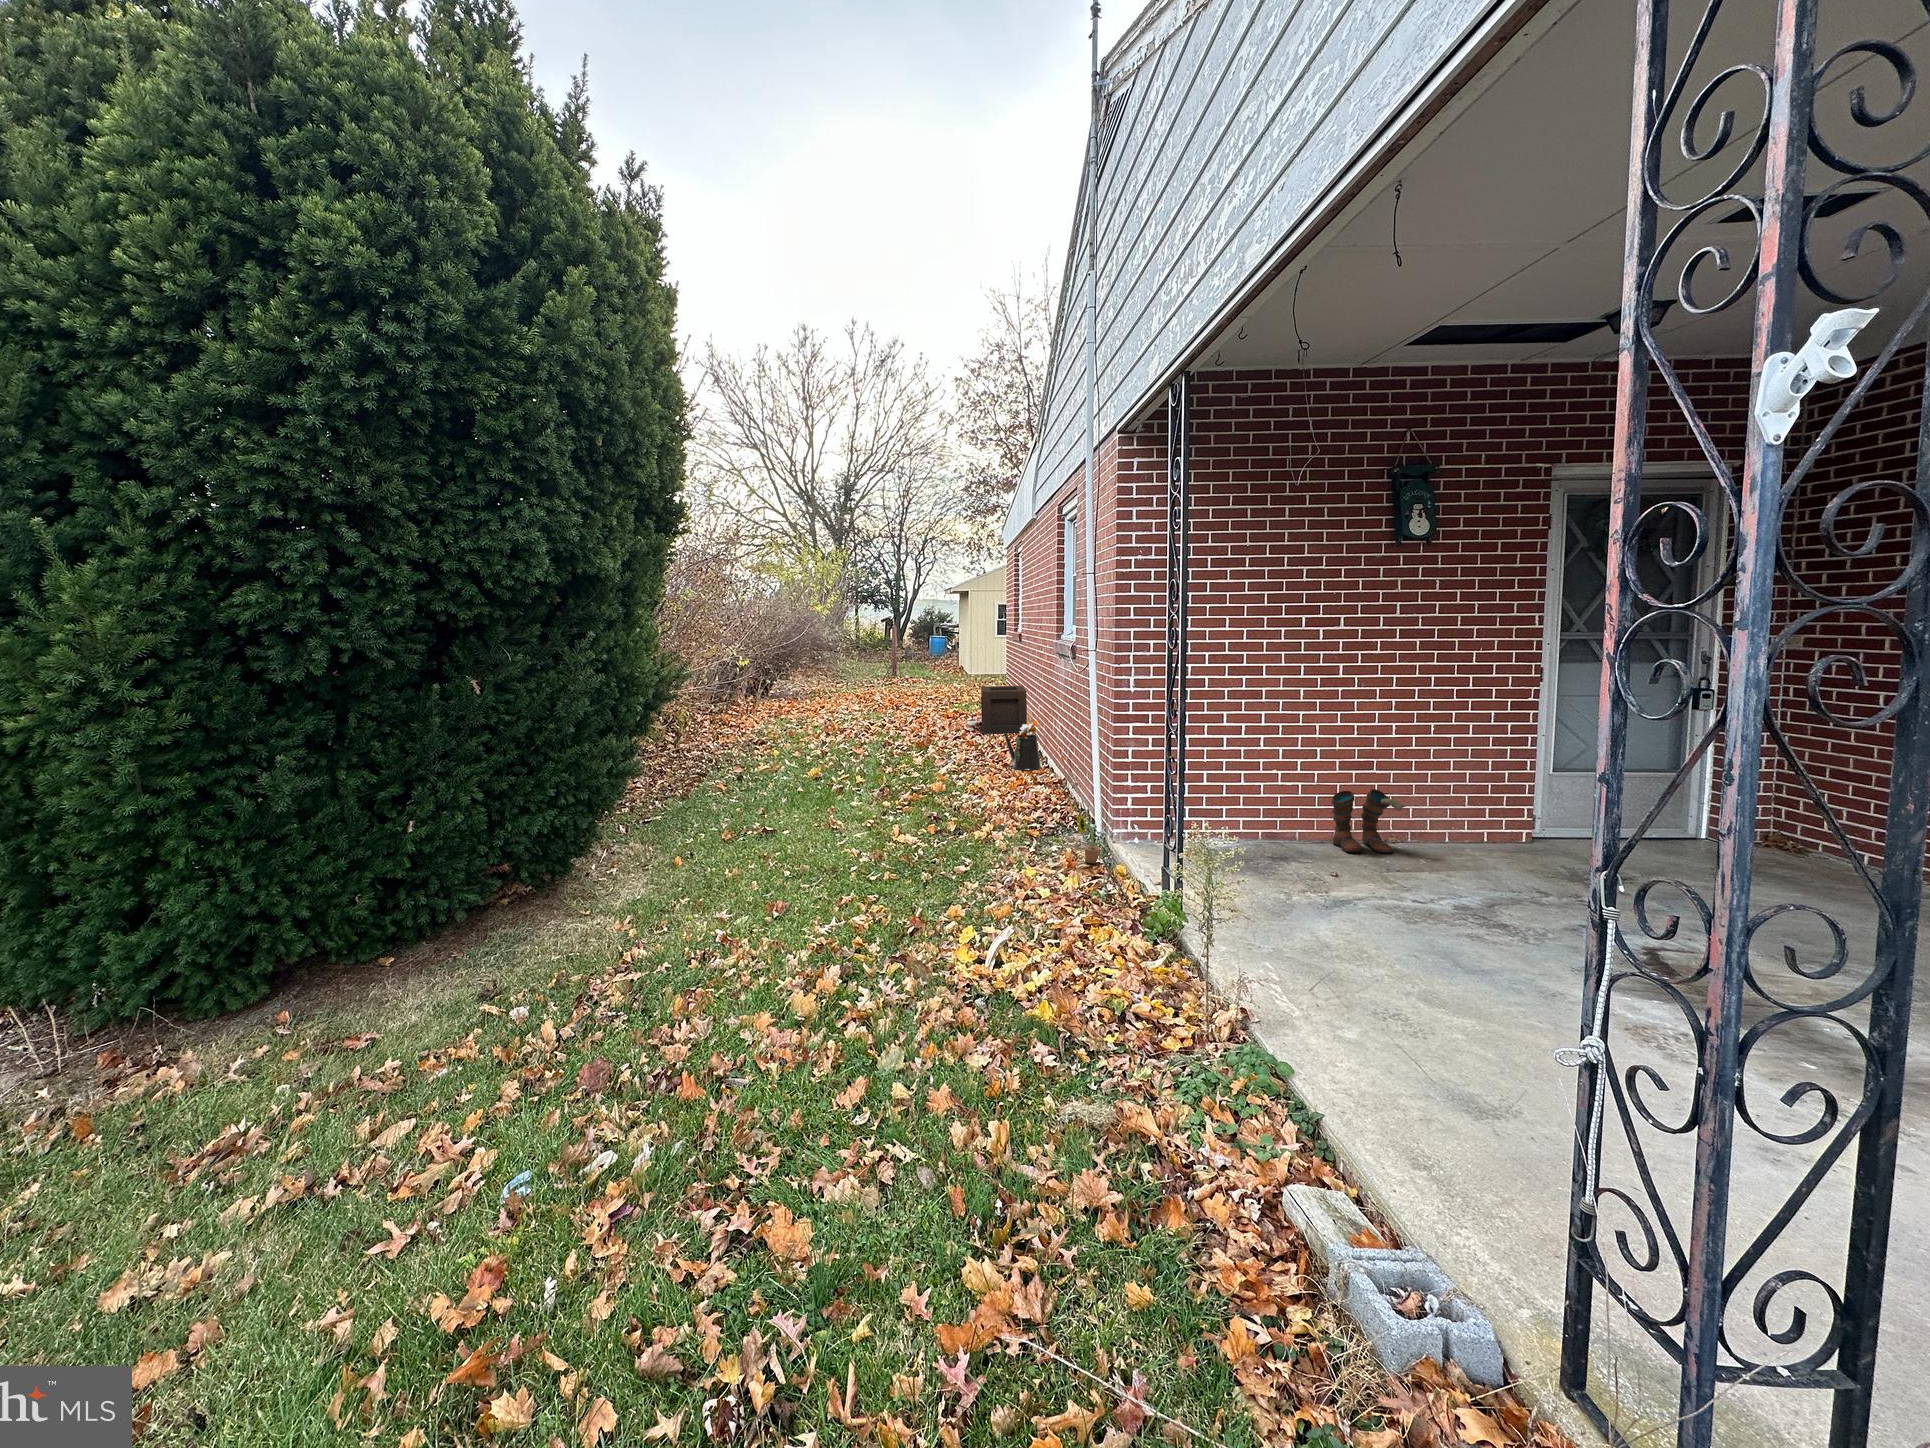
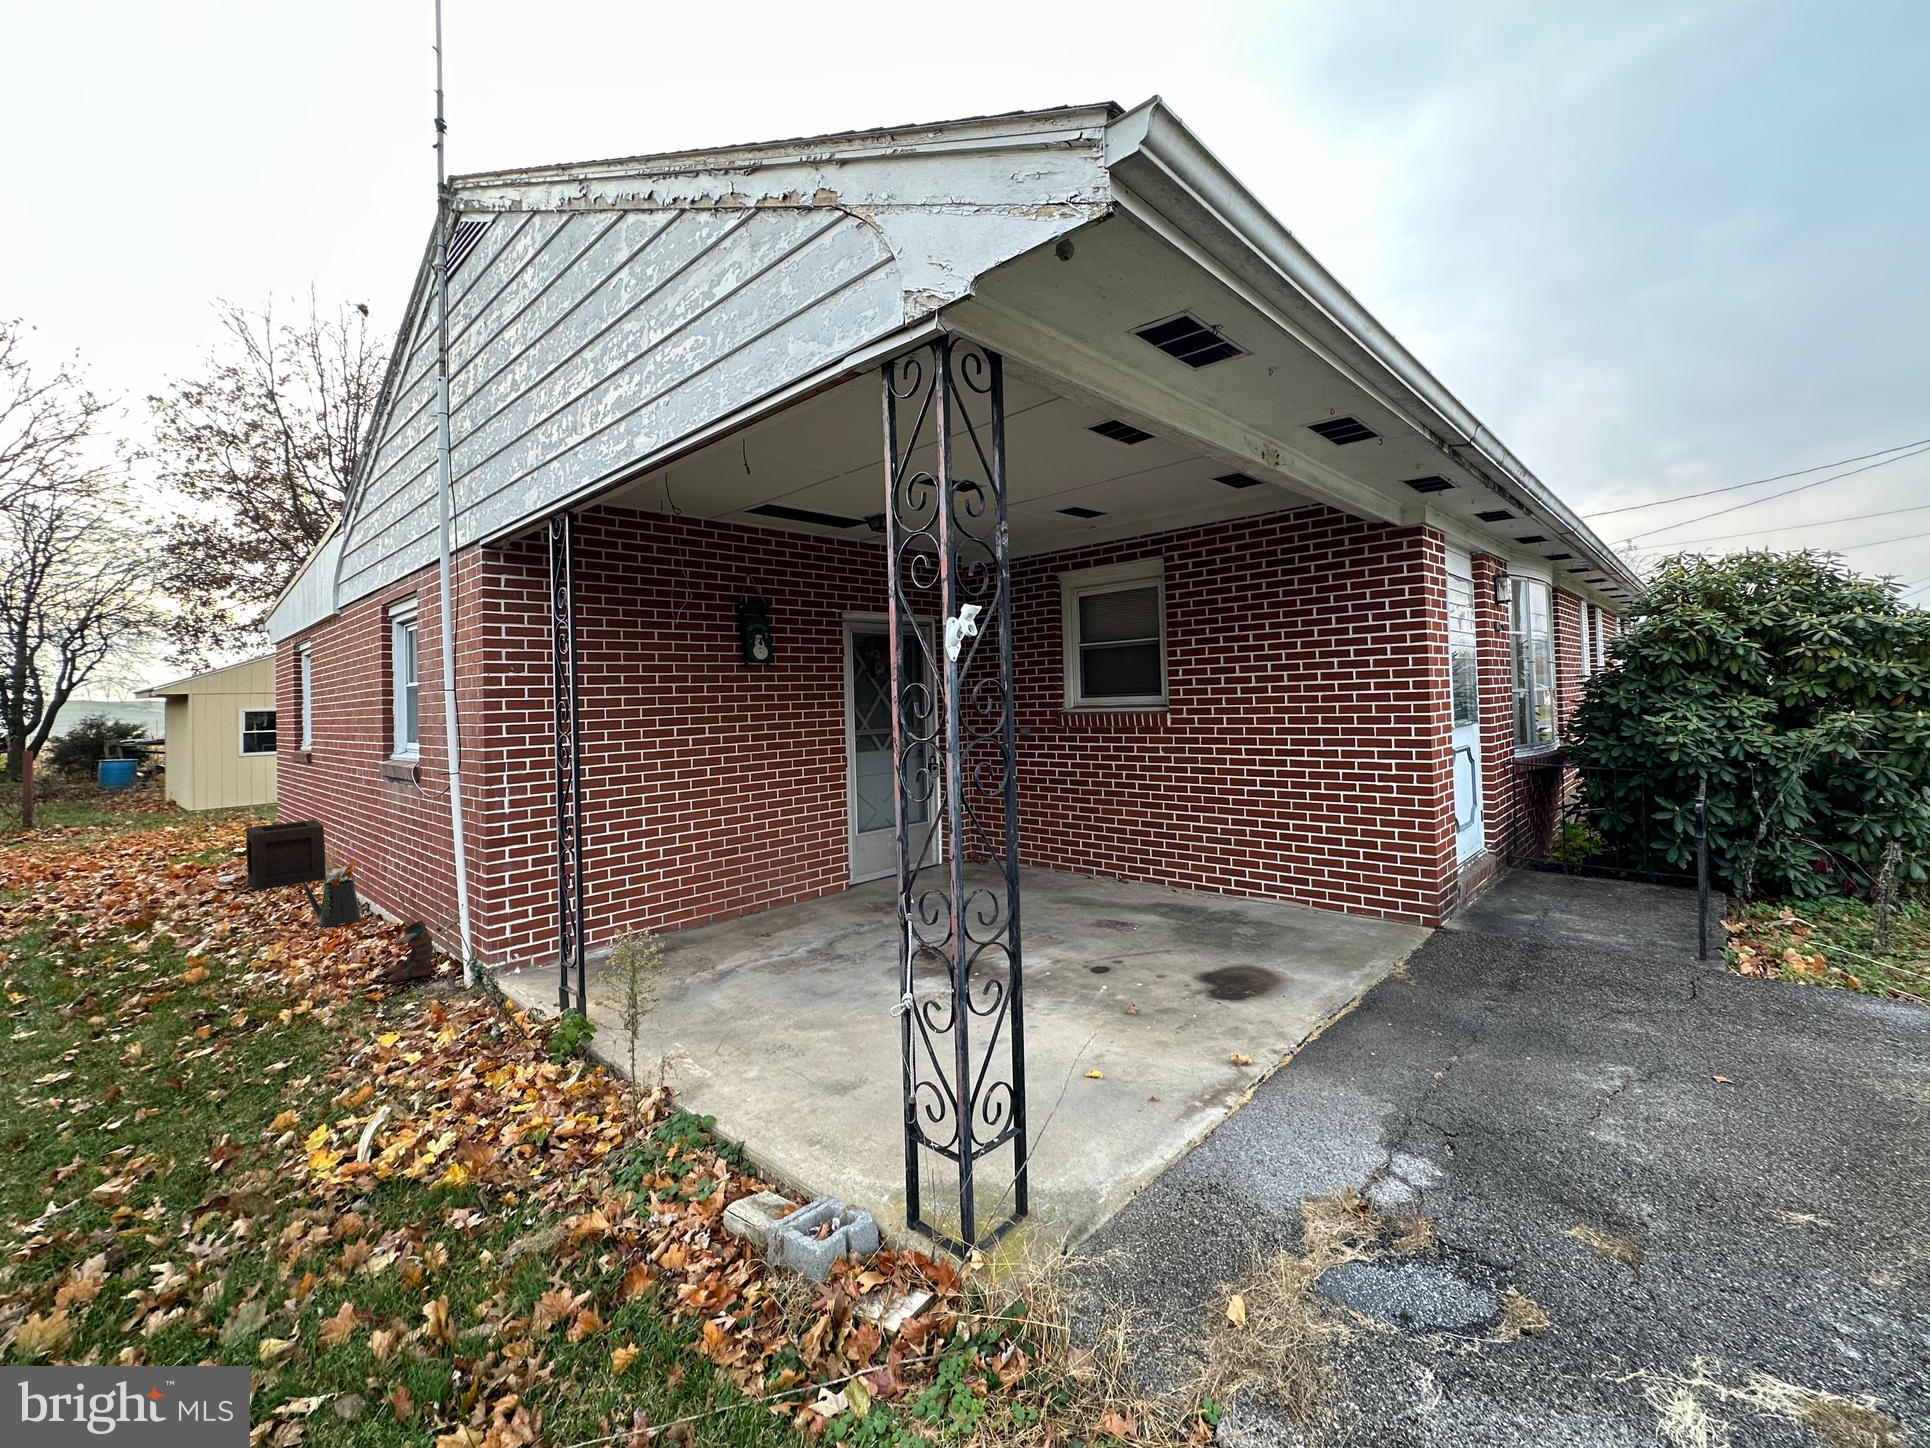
boots: present [1331,789,1405,853] -> present [382,920,434,983]
decorative plant: present [1076,815,1100,863] -> none [441,958,474,1011]

